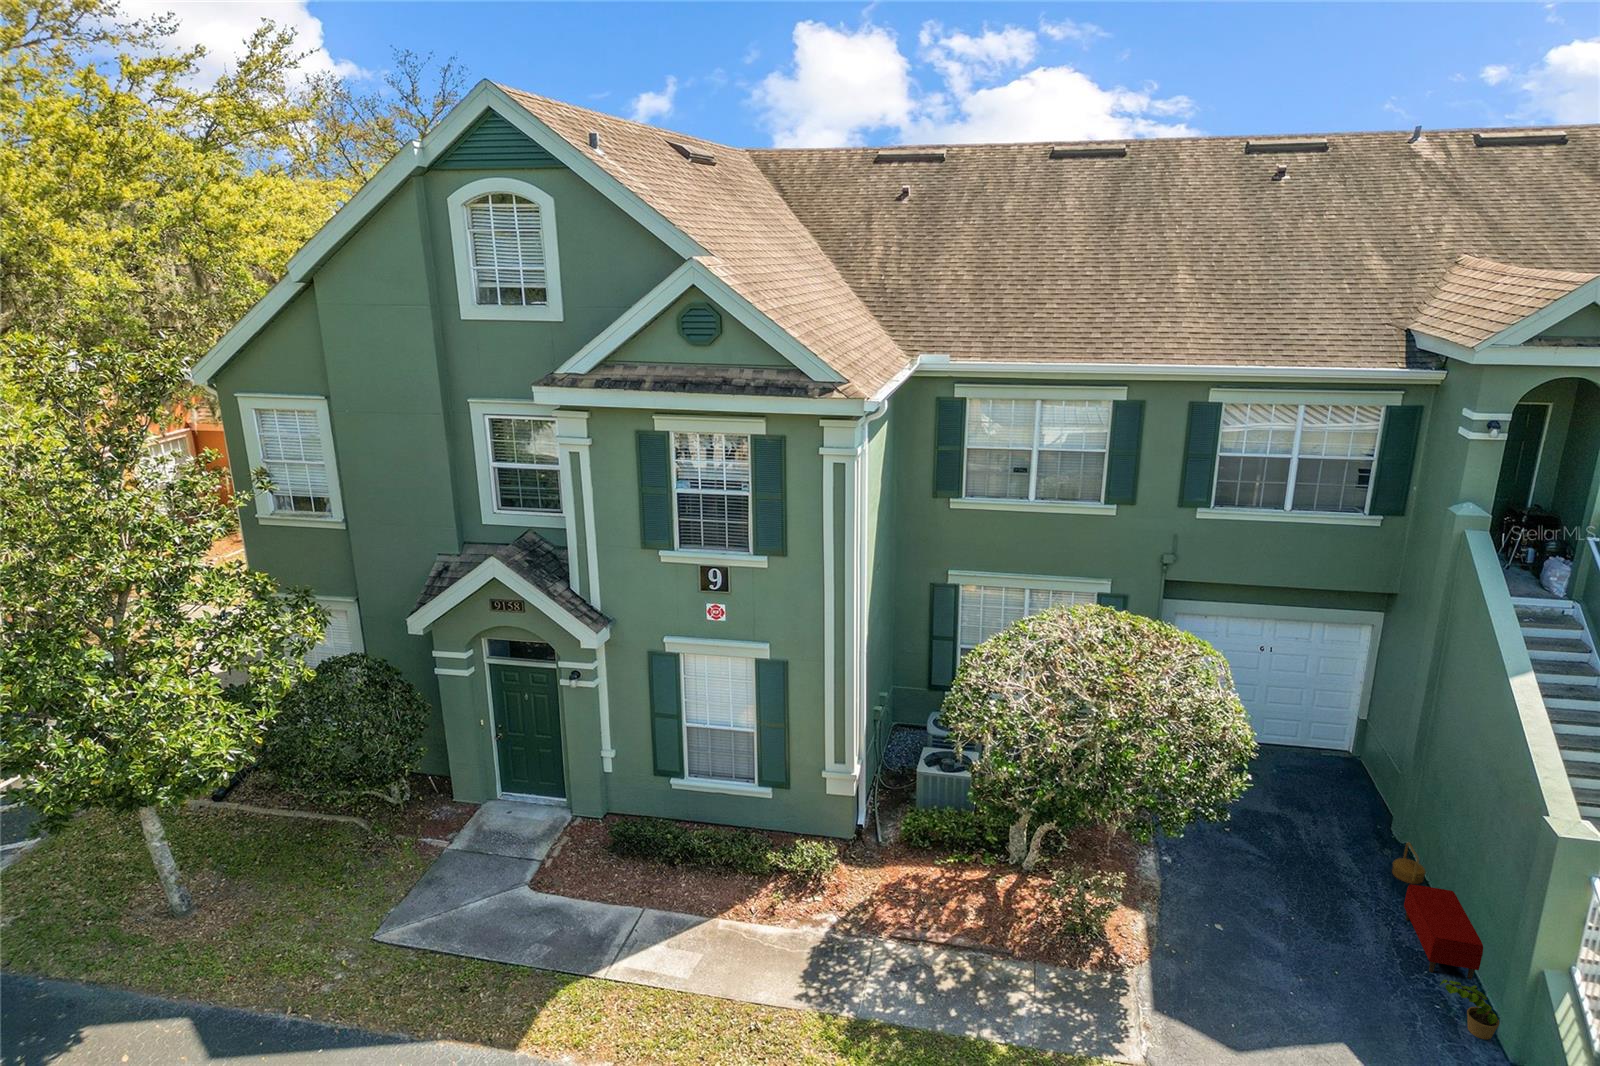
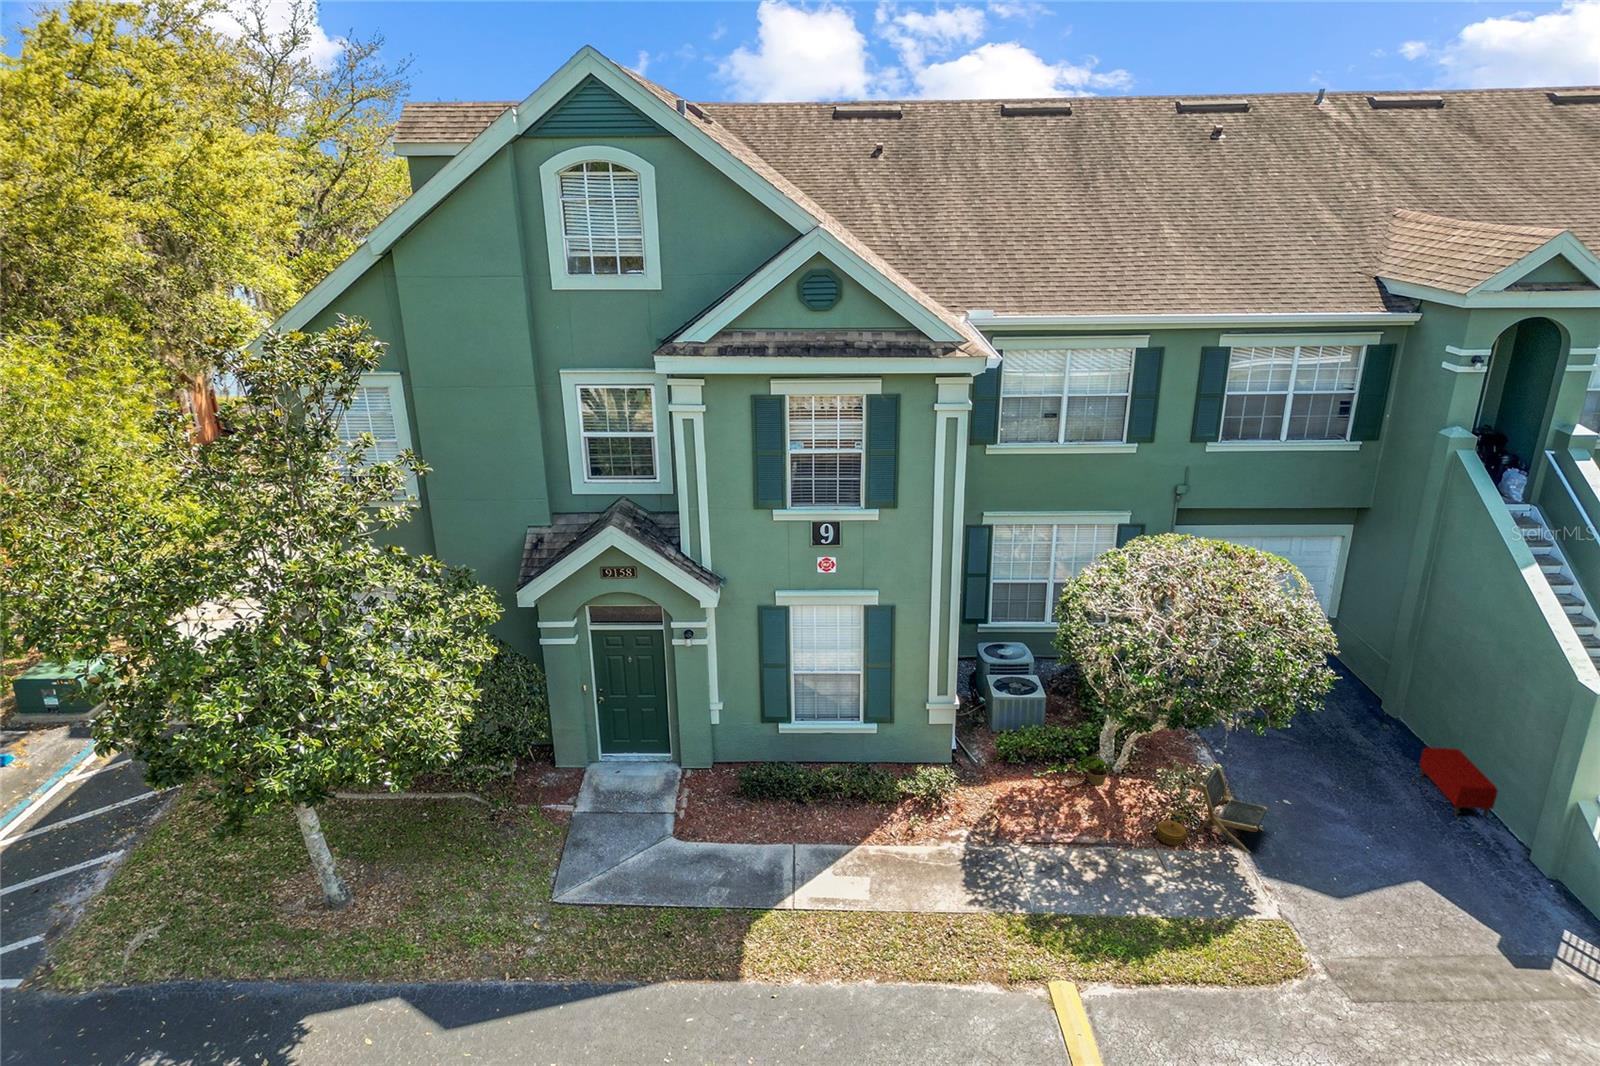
woven basket: present [1392,842,1426,884] -> present [1156,808,1190,846]
lounge chair: none [1093,875,1179,985] -> present [1194,765,1268,853]
potted plant: present [1440,979,1499,1039] -> present [1080,755,1110,786]

